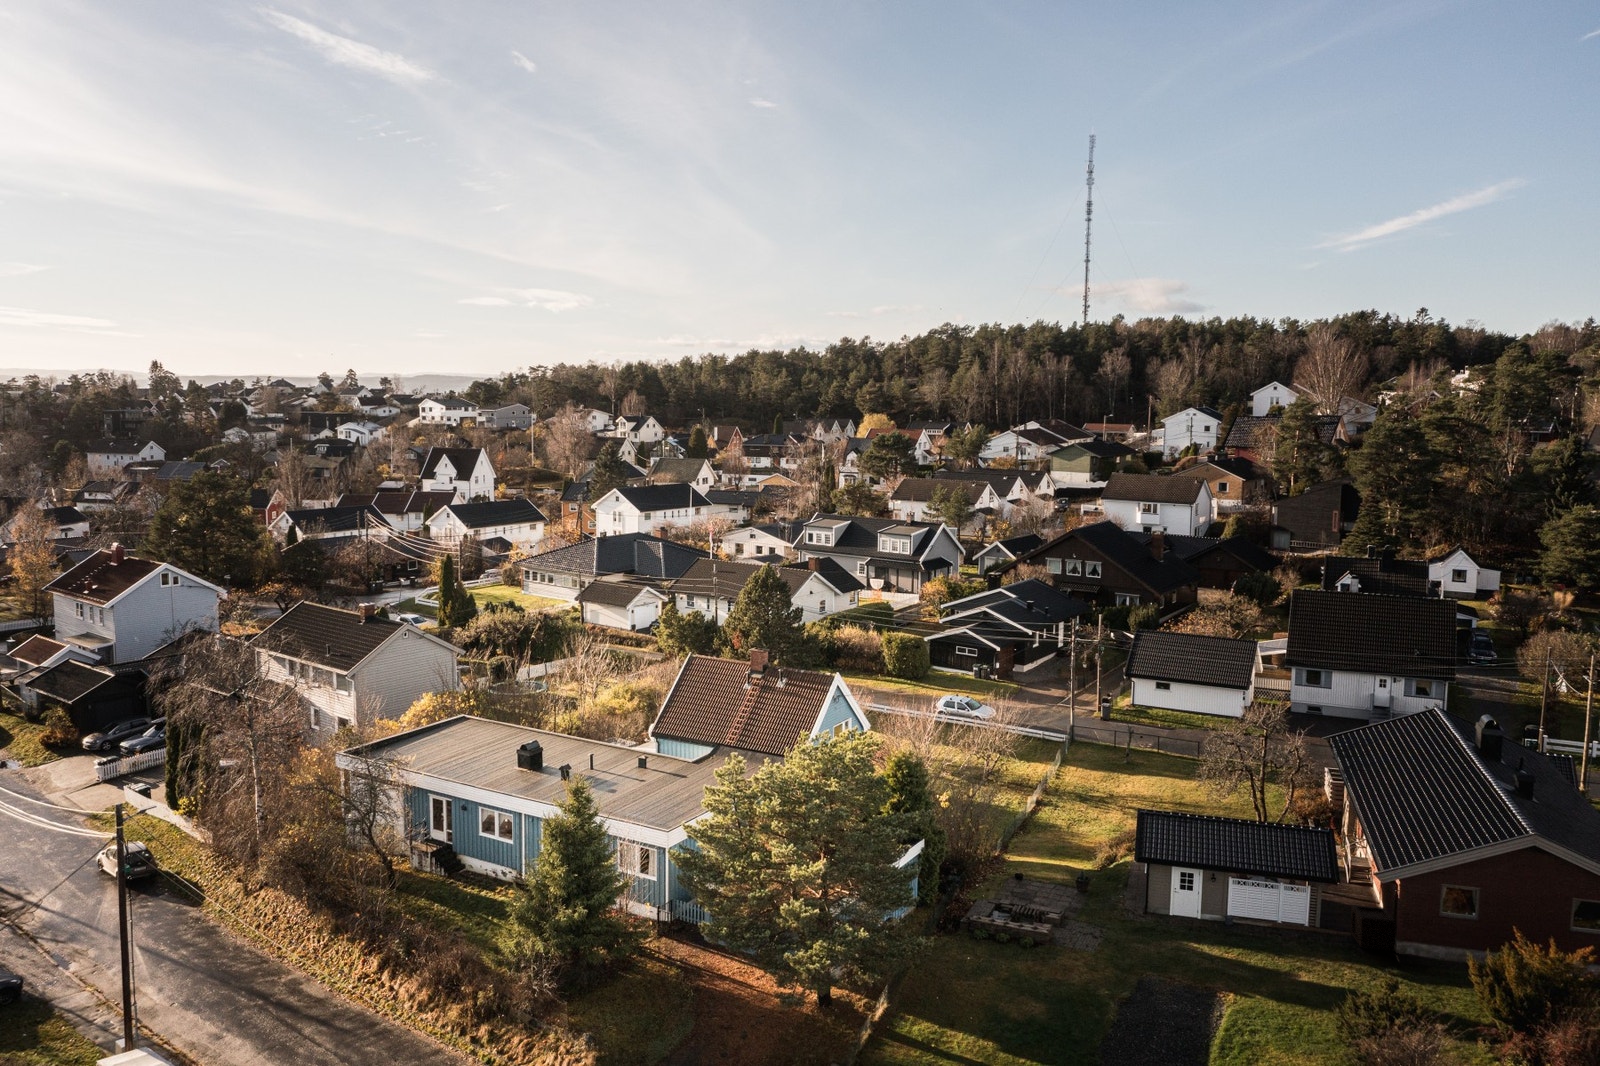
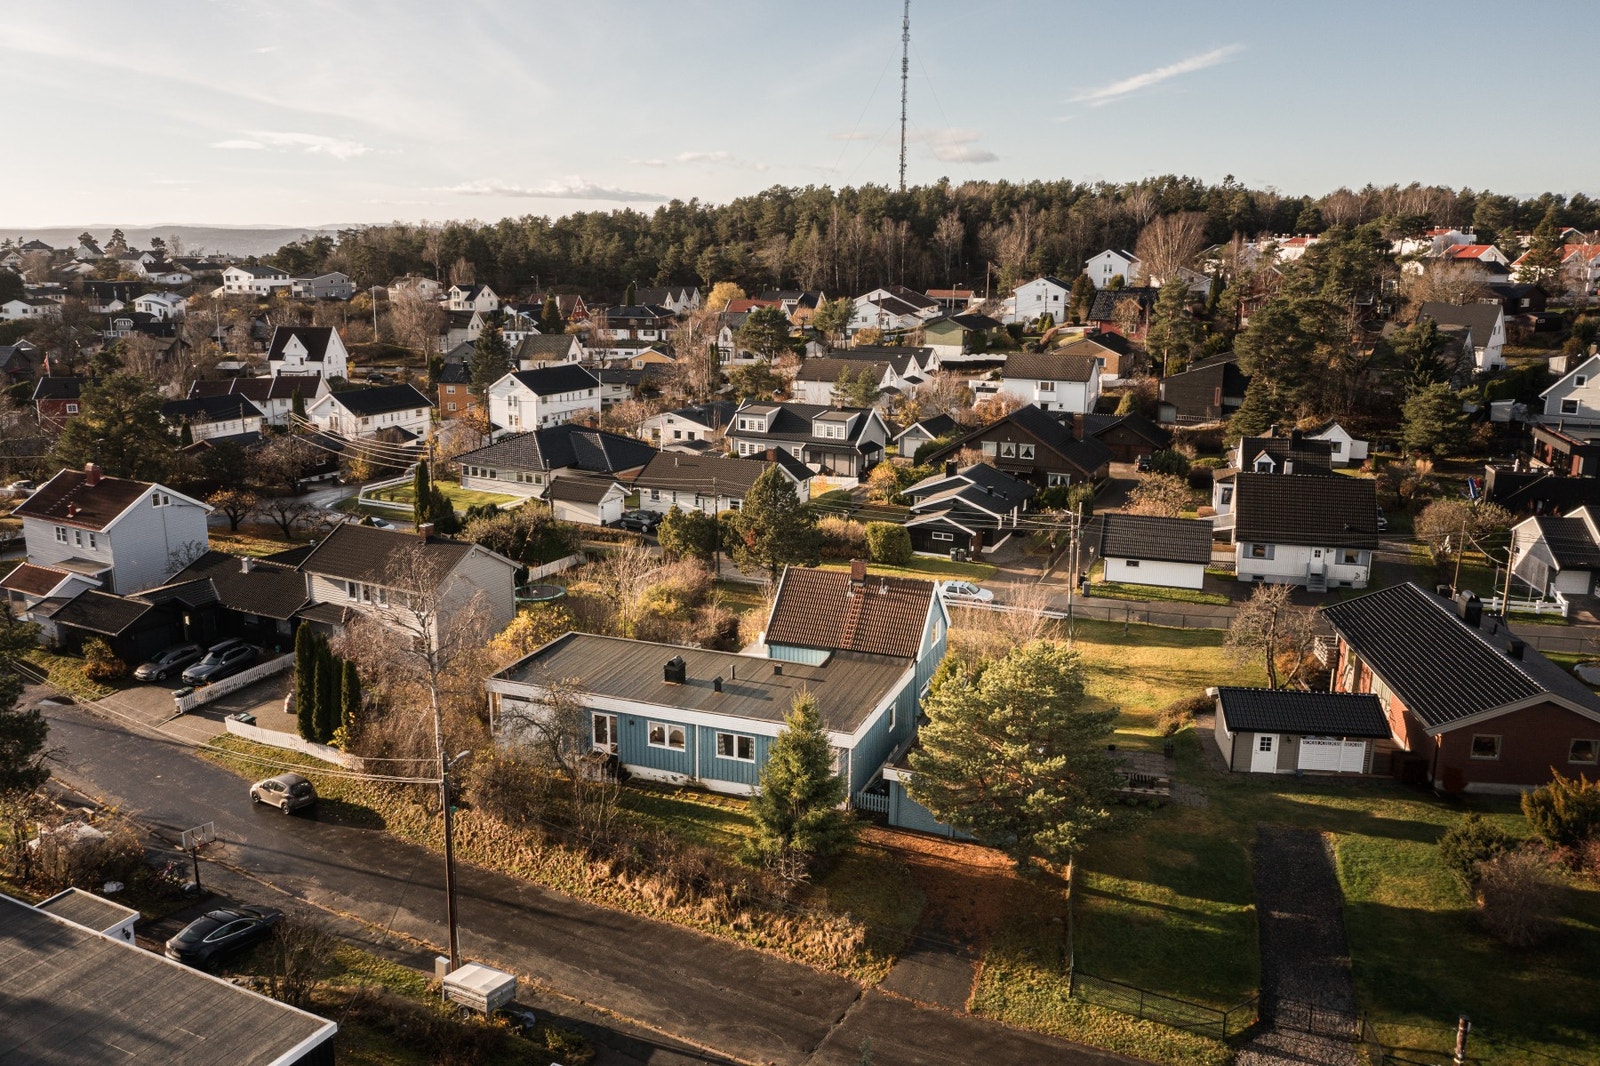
lounge chair: none [1401,926,1449,980] -> present [1441,764,1469,799]

